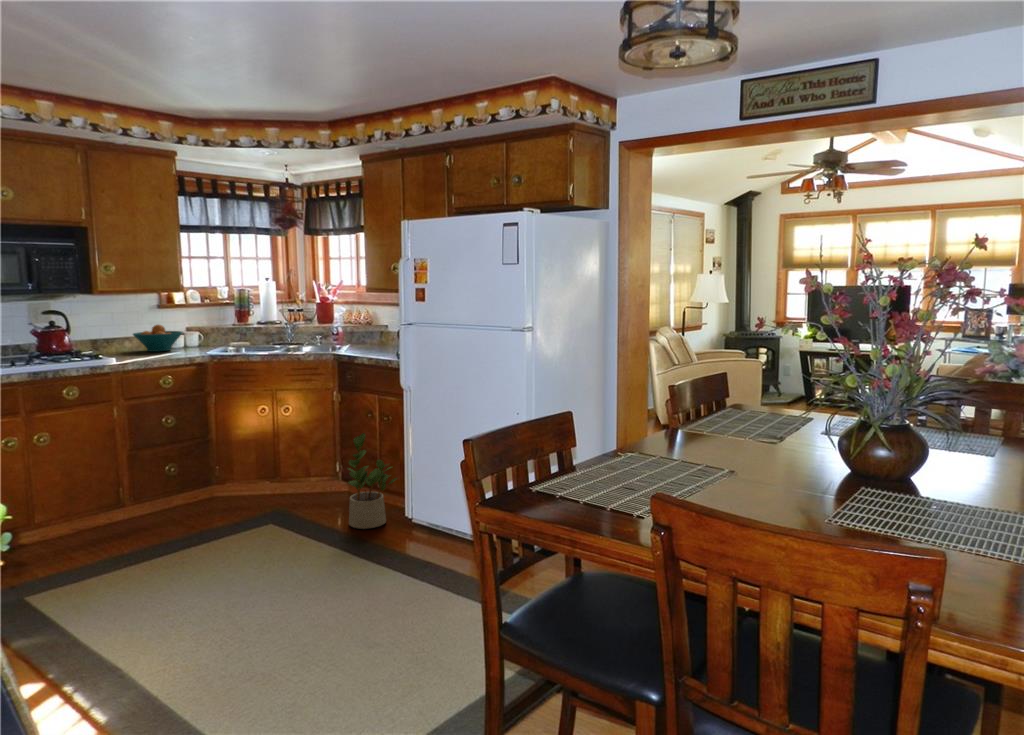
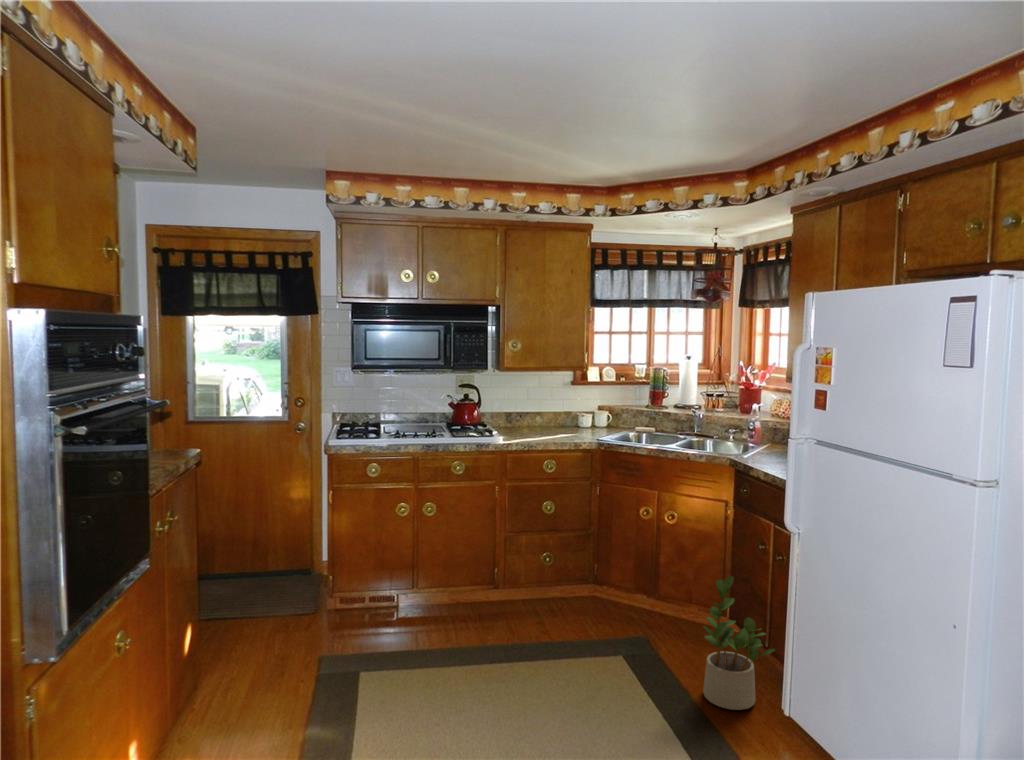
fruit bowl: present [133,325,182,352] -> none [540,402,587,430]

